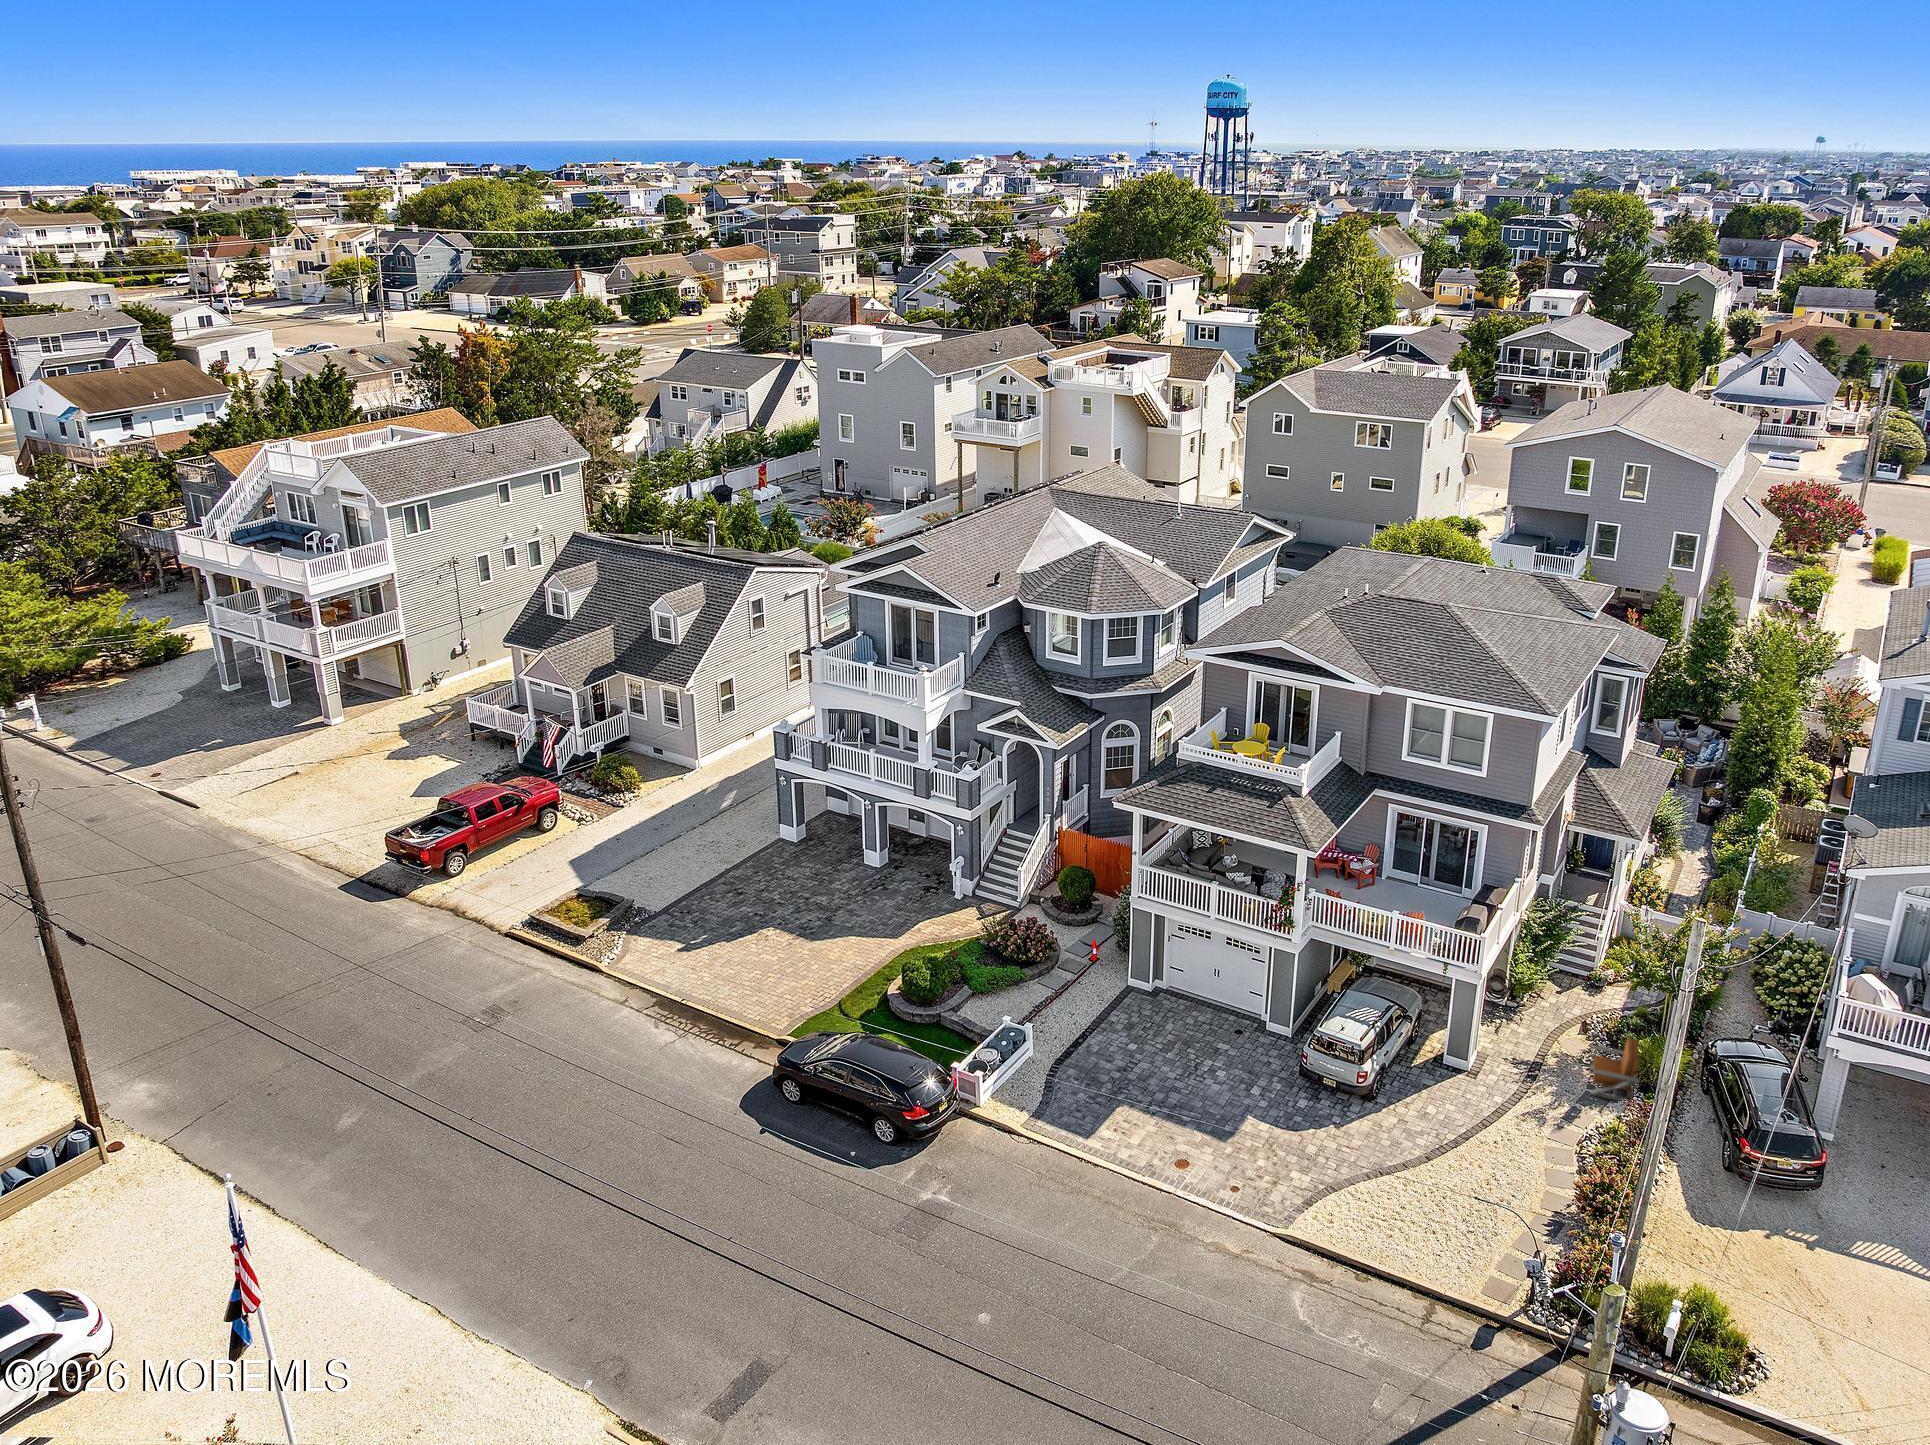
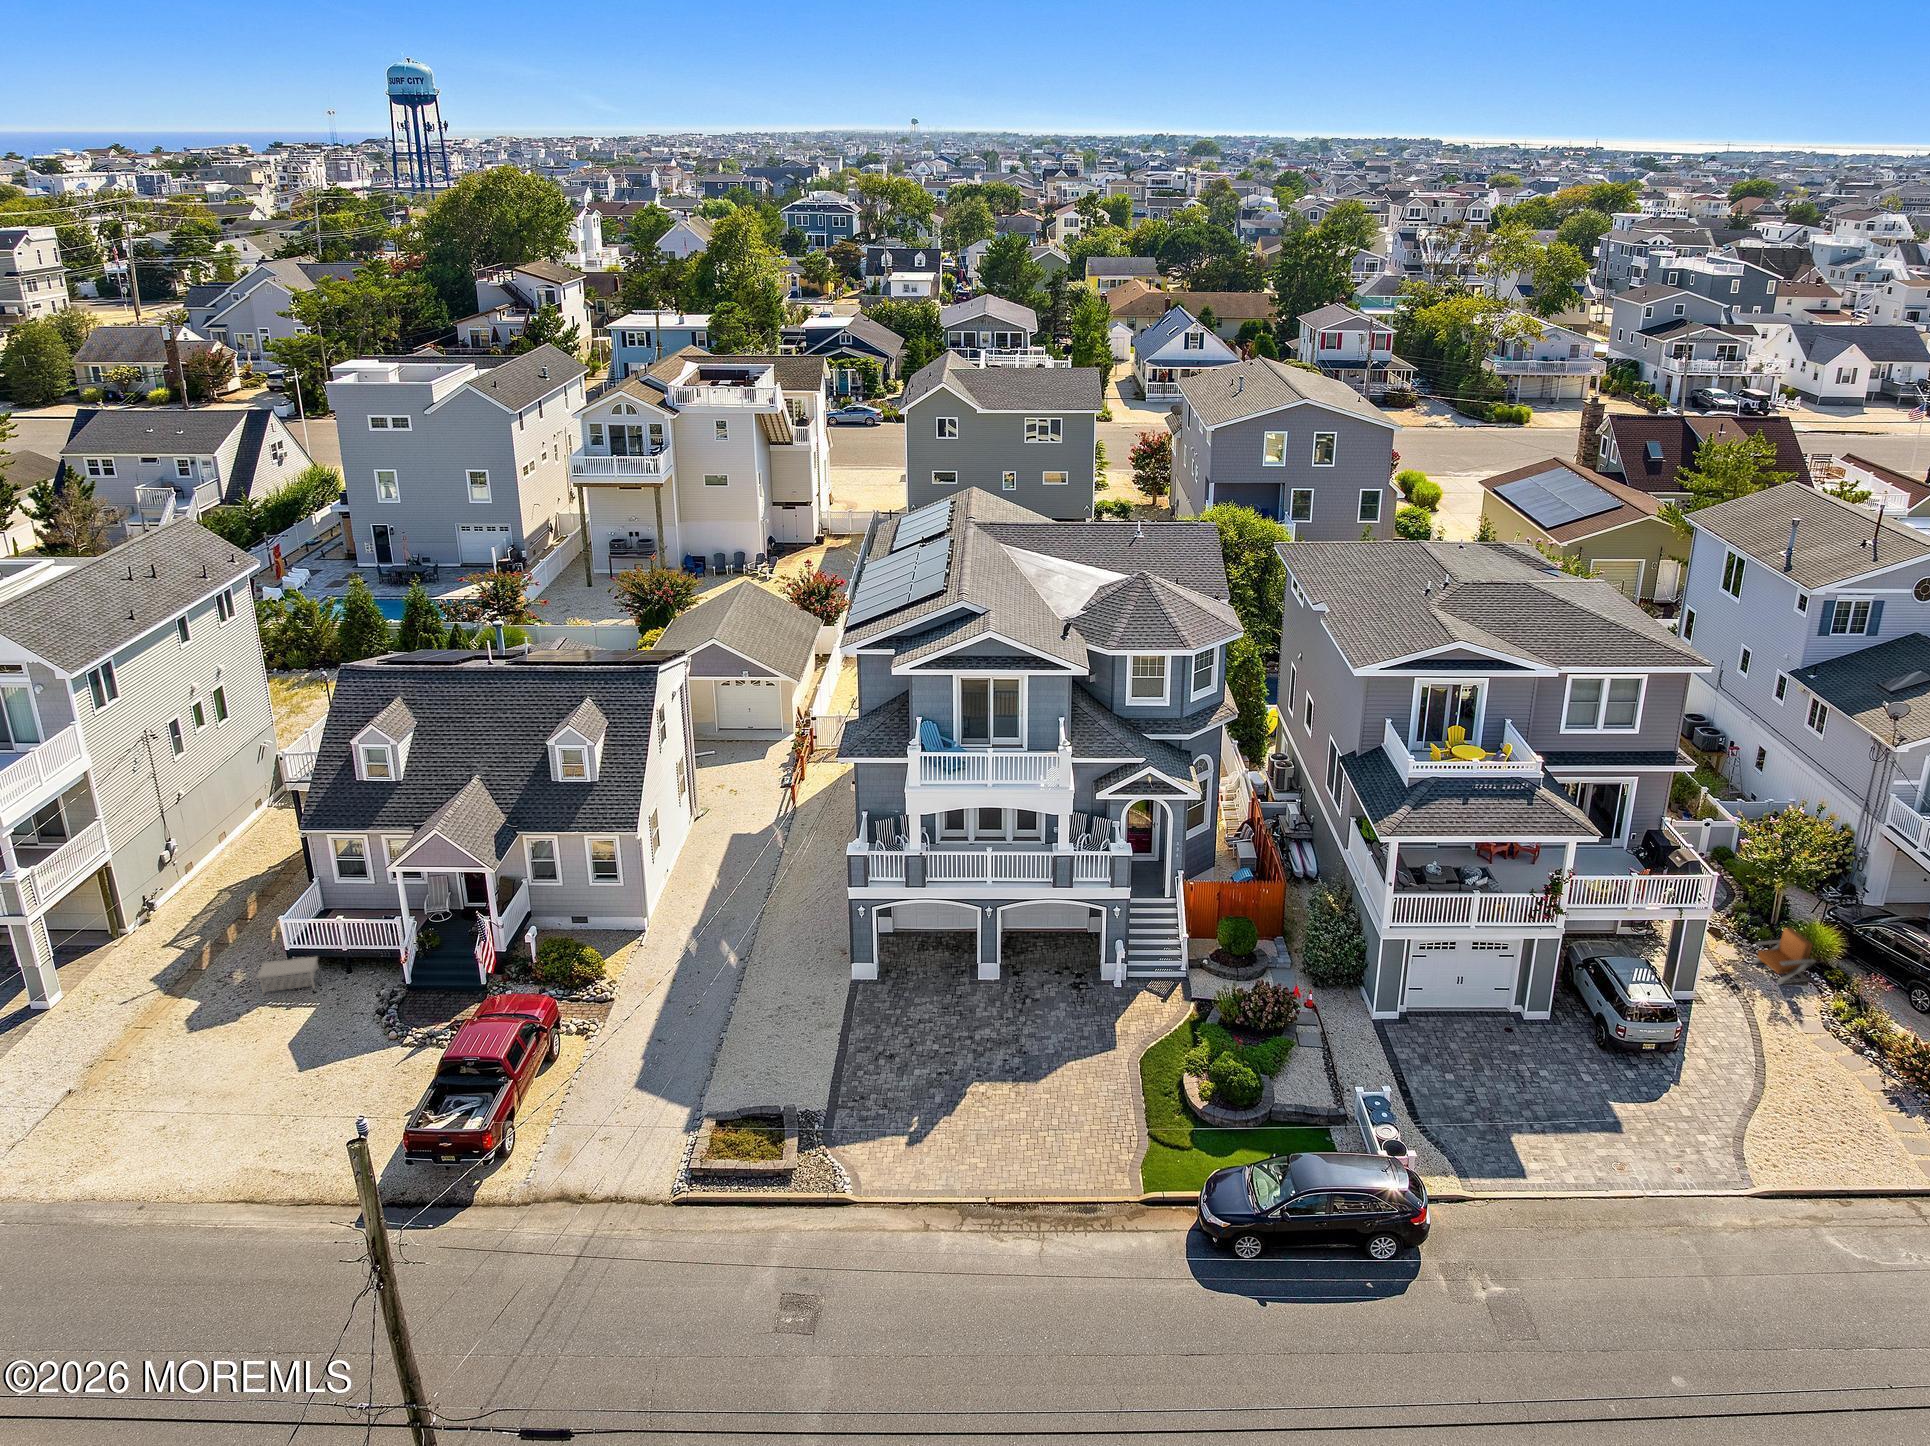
storage bench: none [443,729,487,754] -> present [257,957,319,994]

